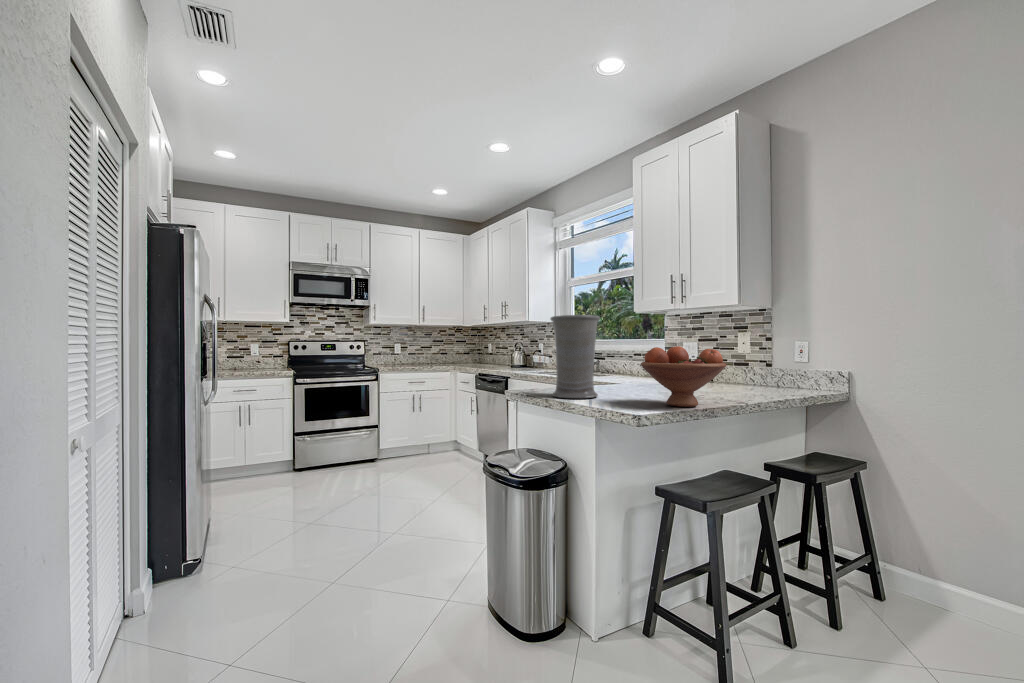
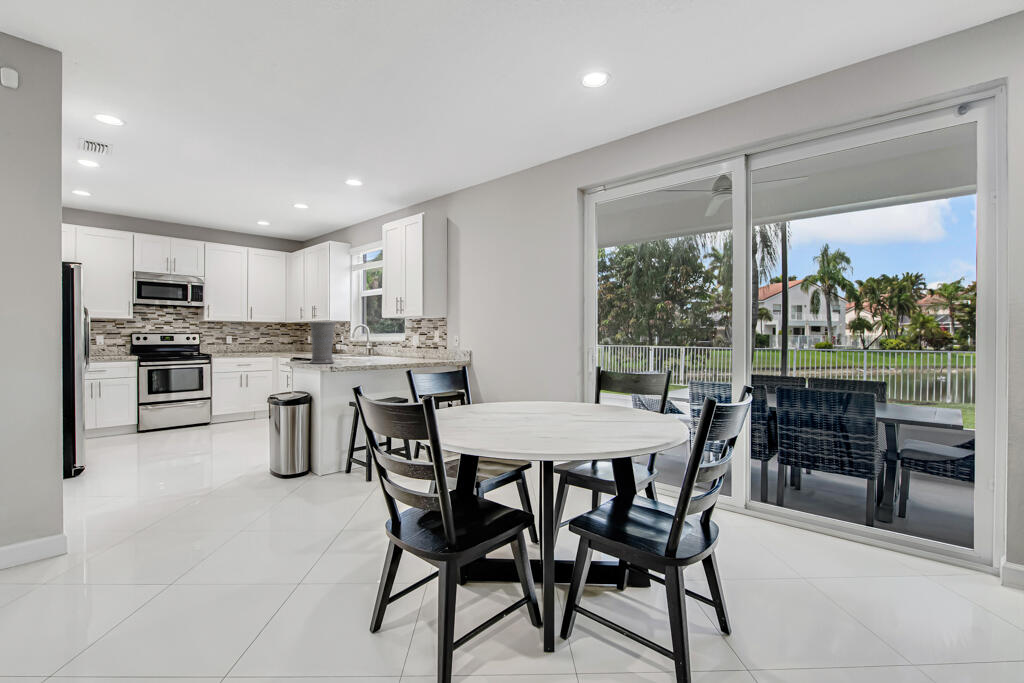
fruit bowl: present [641,346,726,407] -> none [346,338,384,365]

